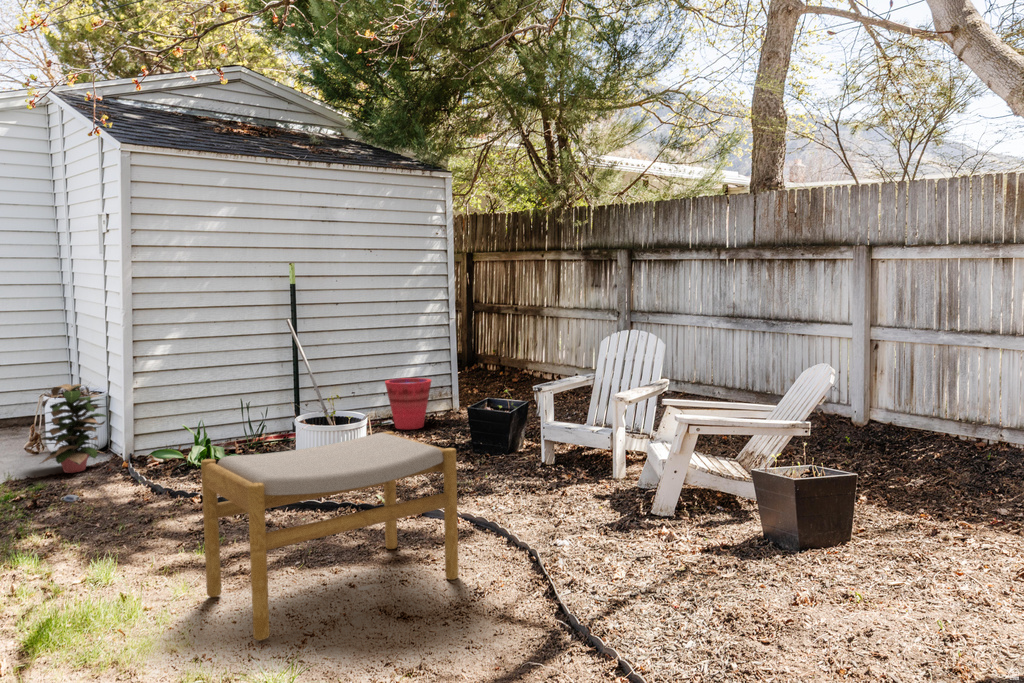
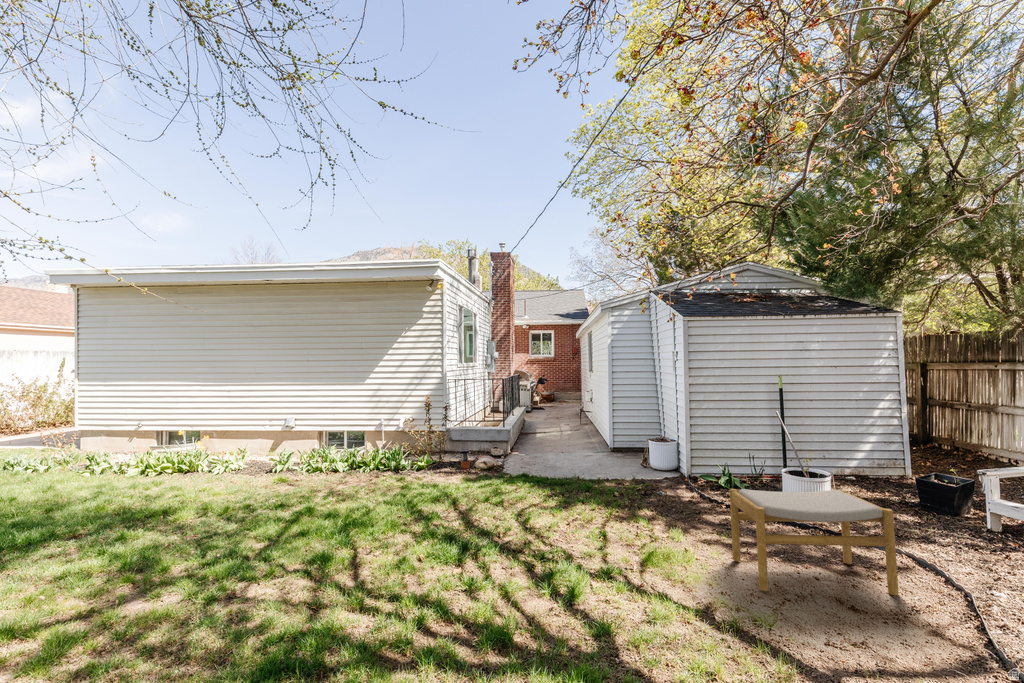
bucket: present [385,378,431,429] -> none [846,450,885,487]
decorative plant: present [40,384,106,473] -> none [645,435,677,479]

